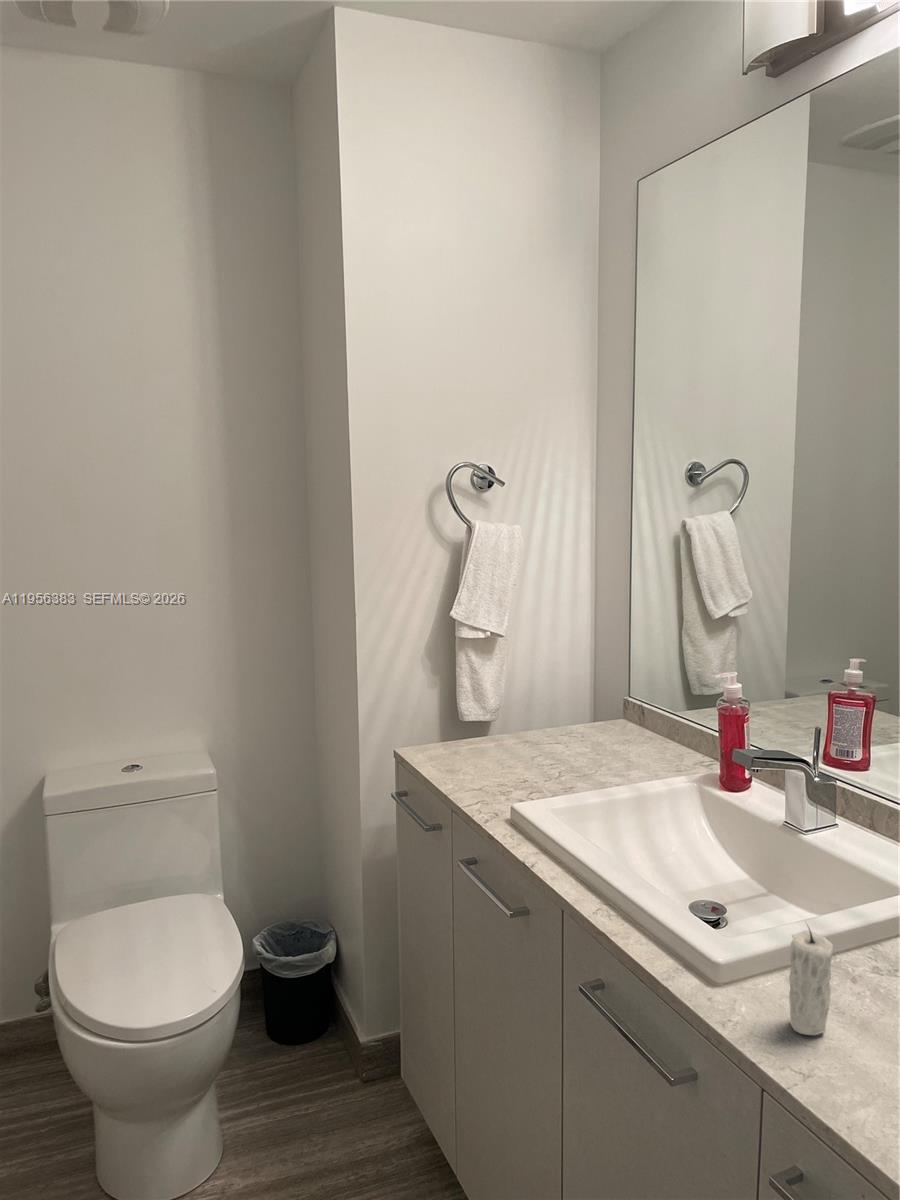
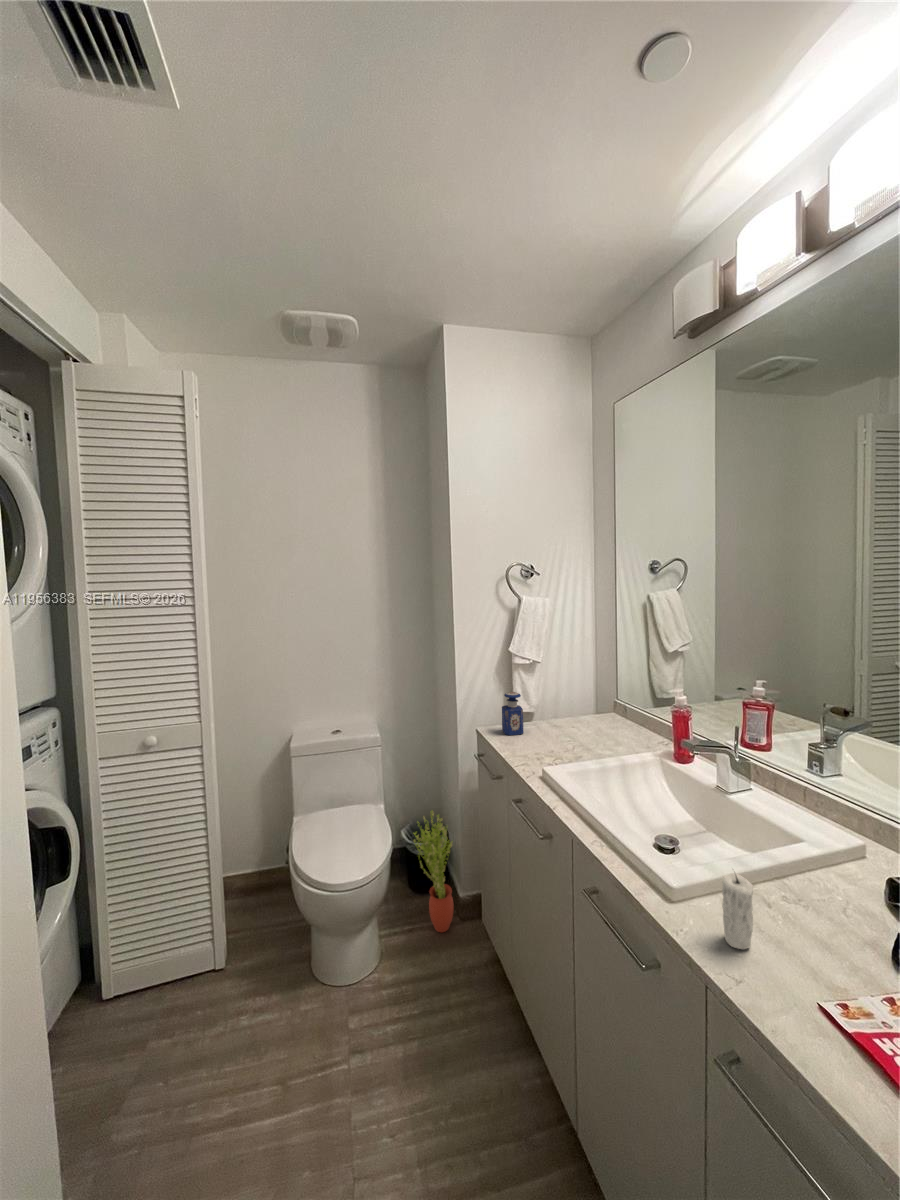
perfume bottle: none [438,686,475,760] -> present [502,692,524,735]
potted plant: none [278,895,350,1099] -> present [414,811,453,932]

